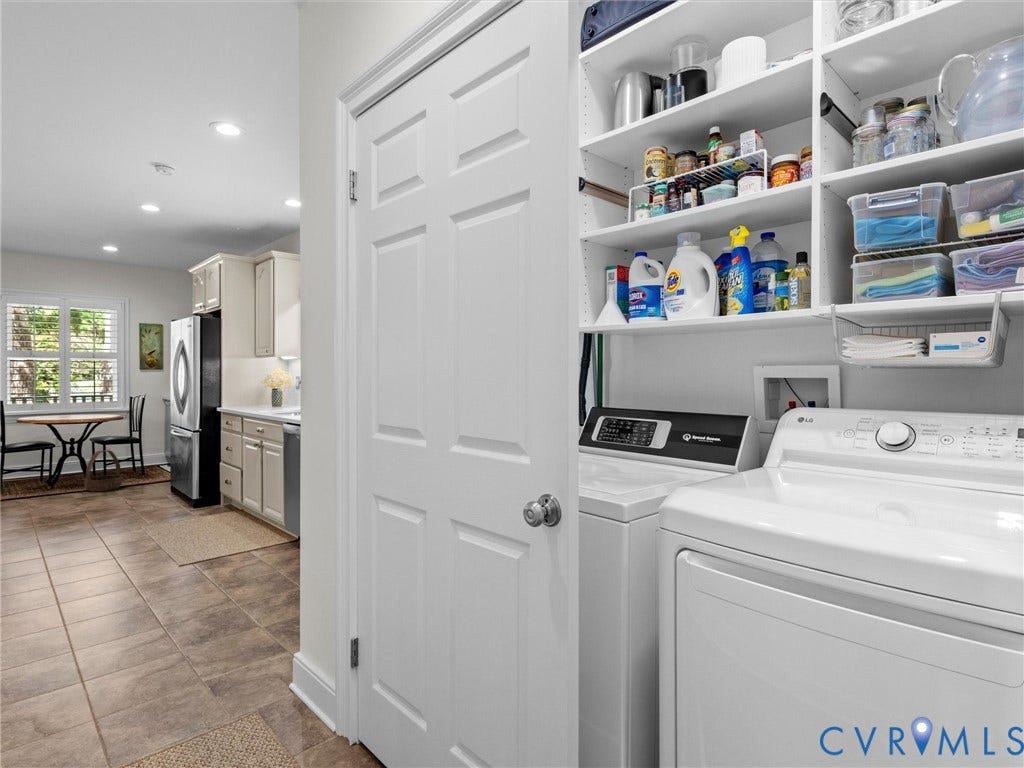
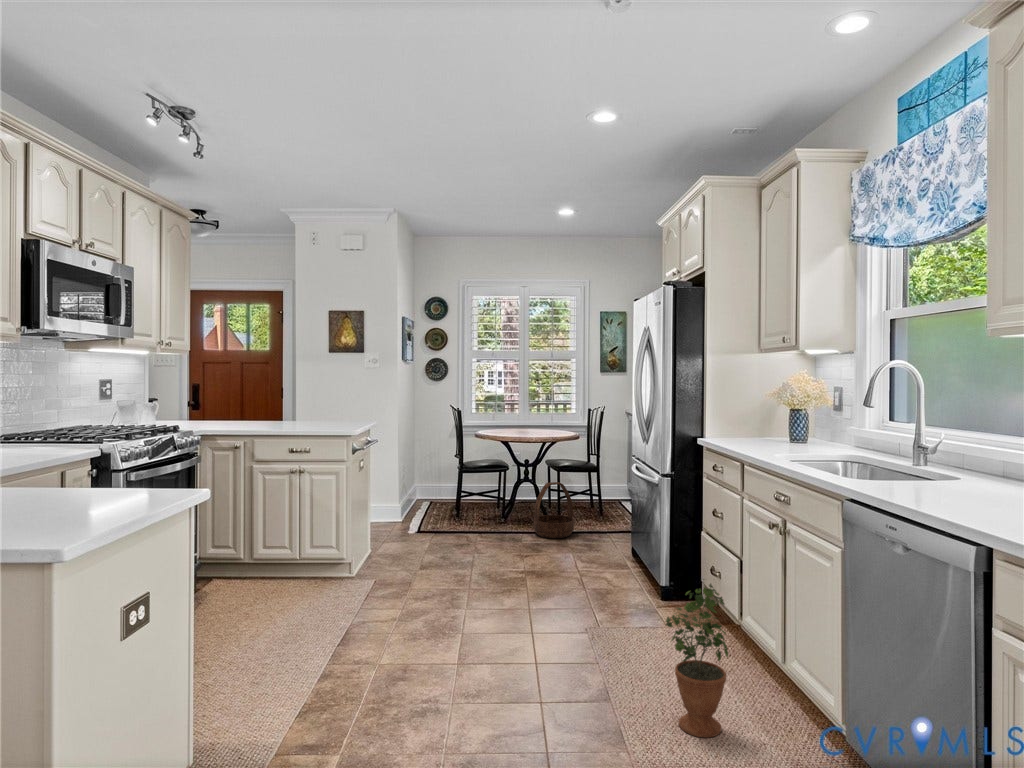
potted plant: none [196,471,231,547] -> present [666,584,728,737]

